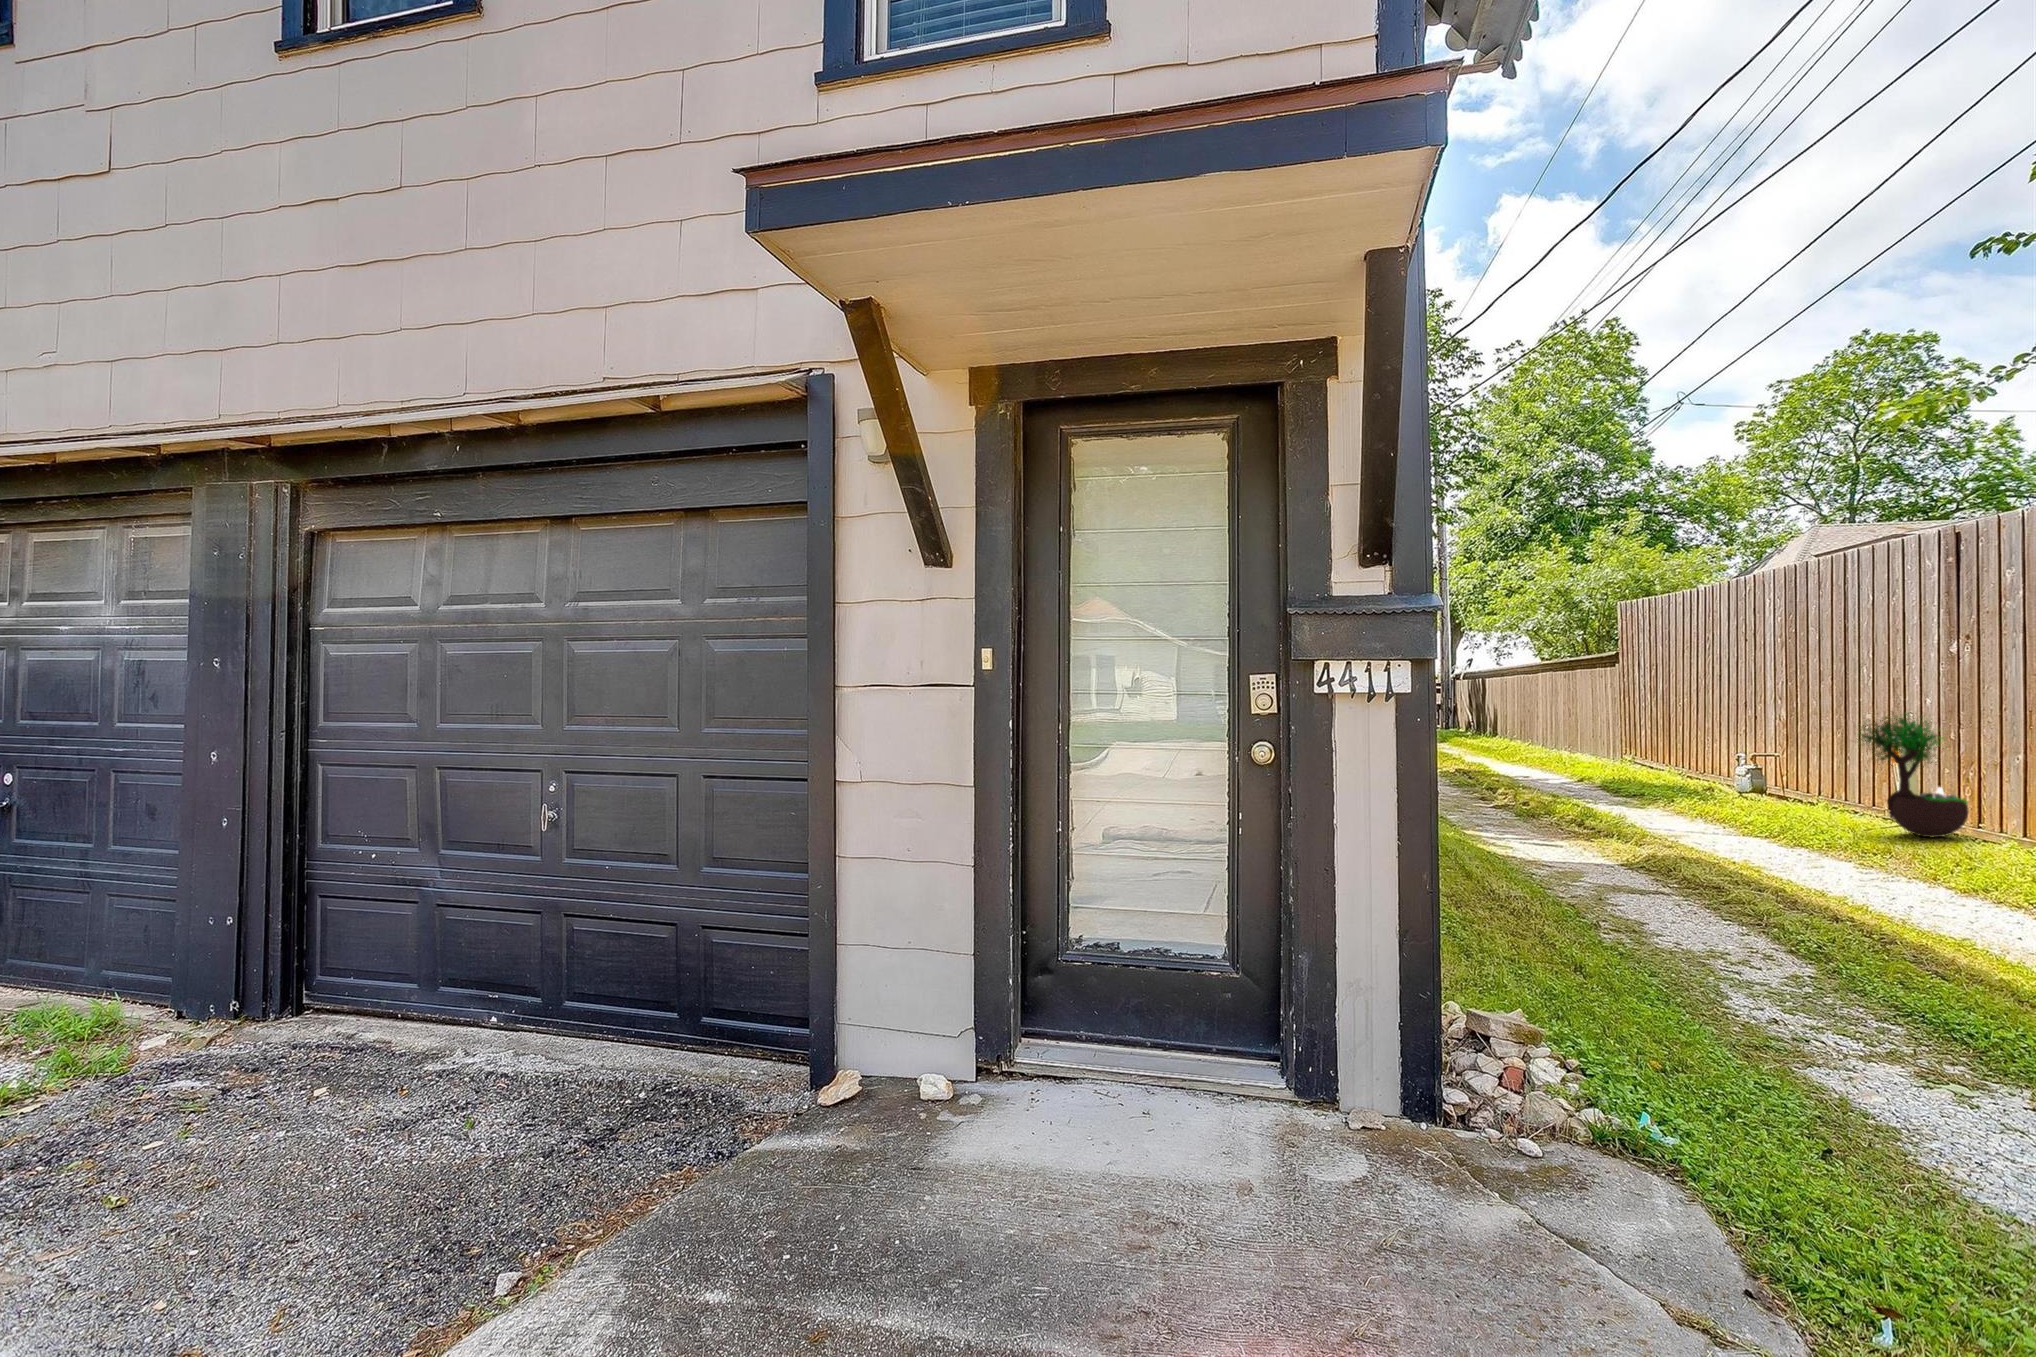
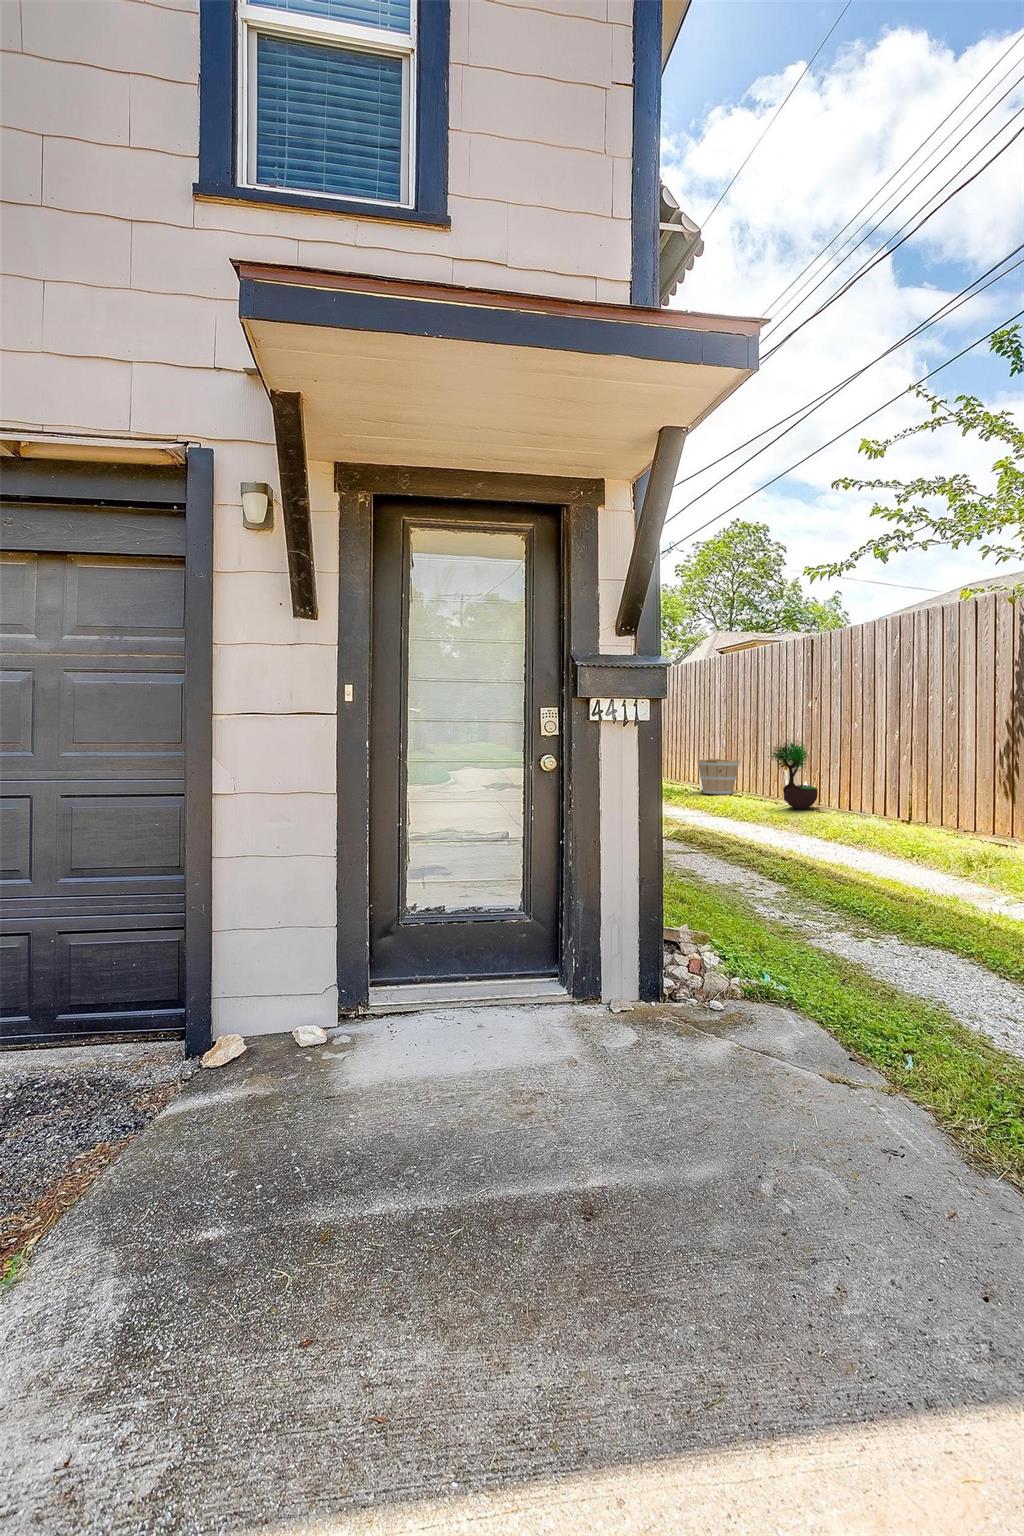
wooden bucket: none [1723,743,1811,805] -> present [697,759,740,795]

